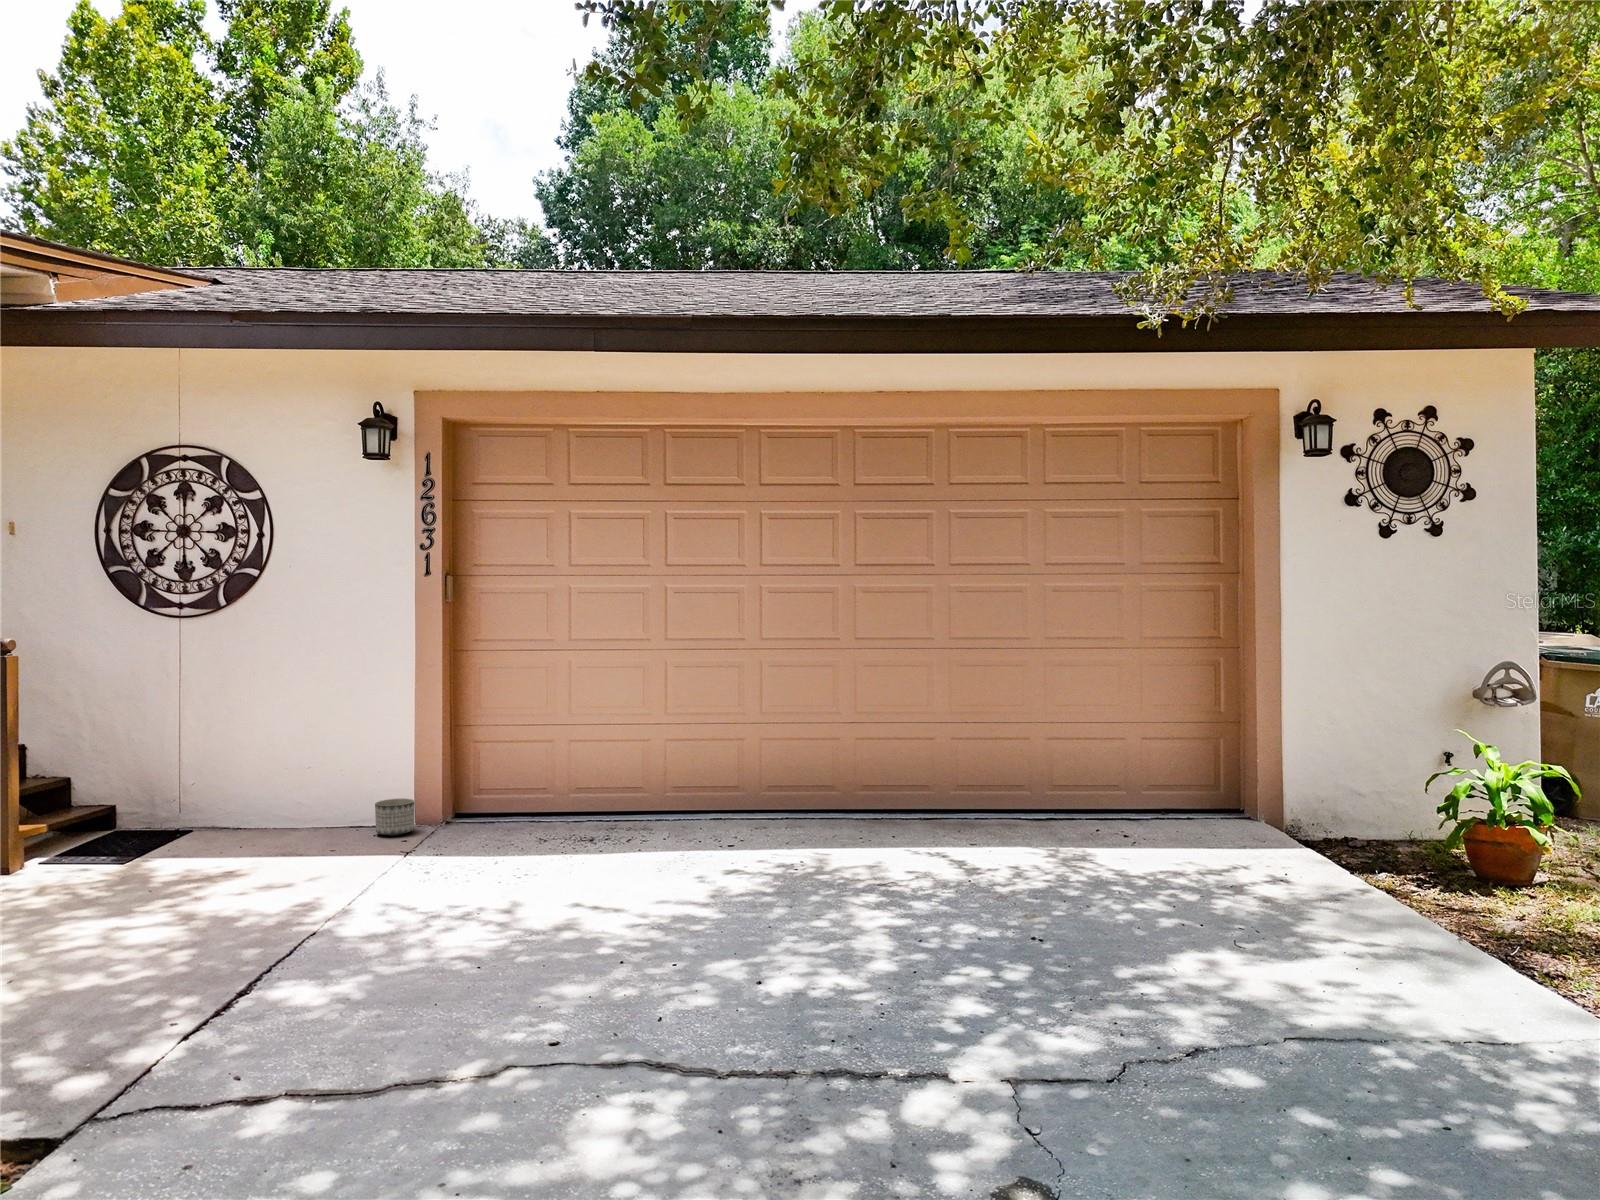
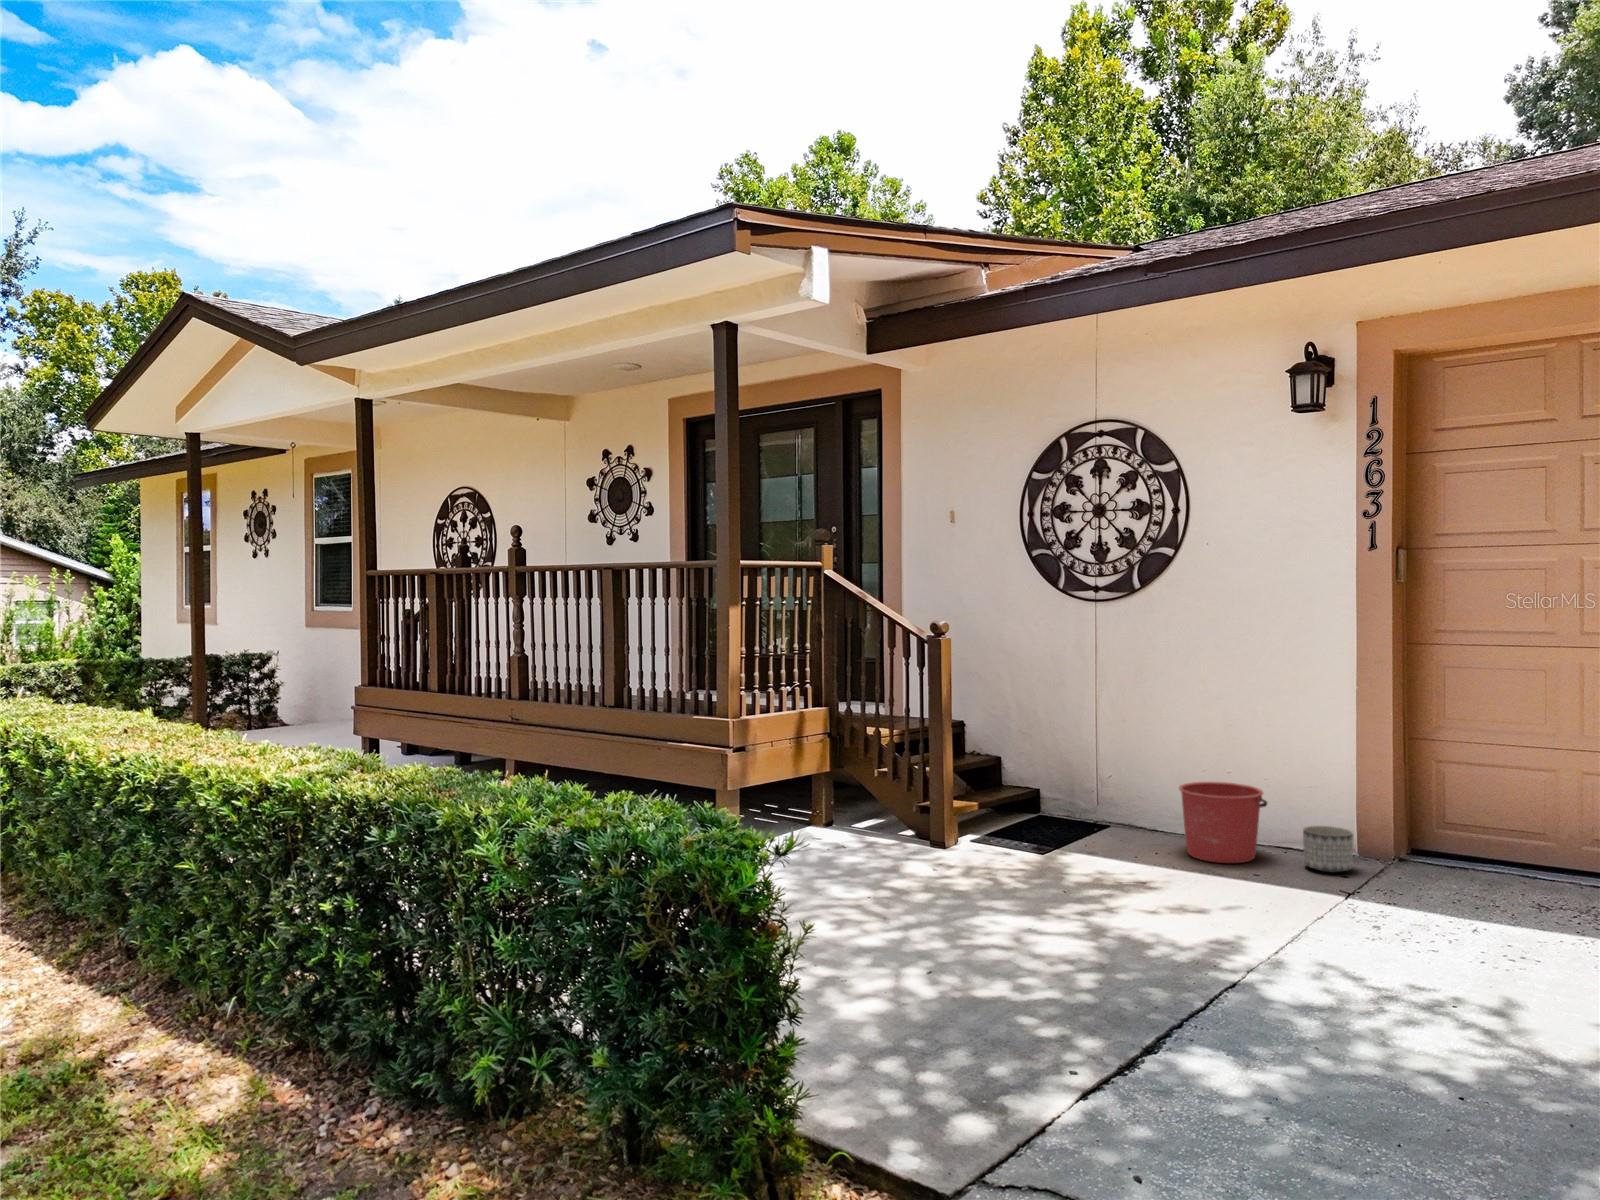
bucket: none [266,774,346,844] -> present [1179,782,1267,863]

